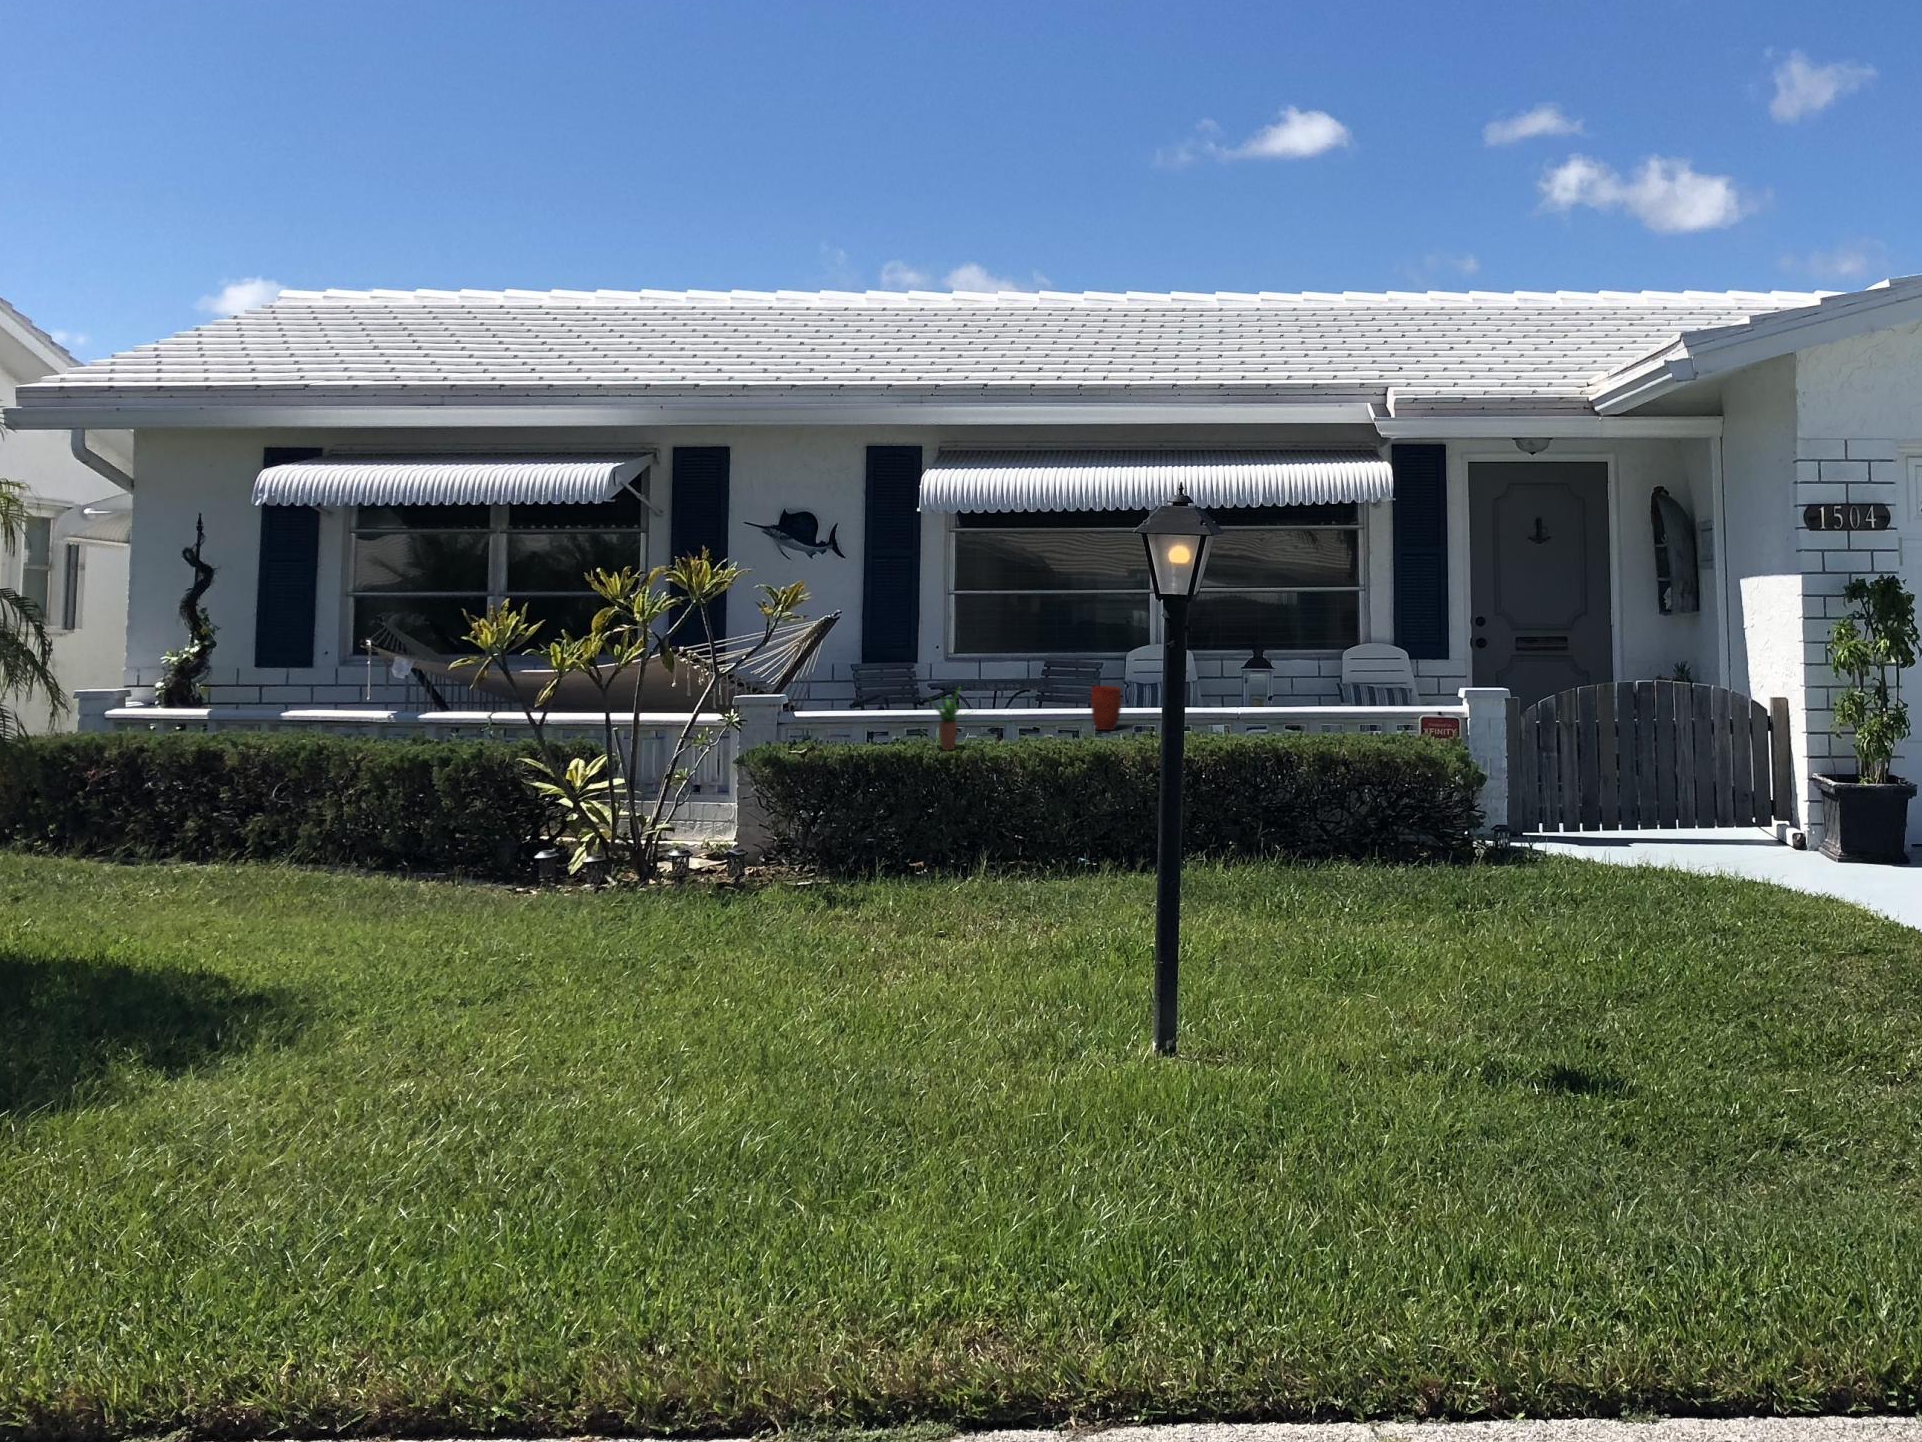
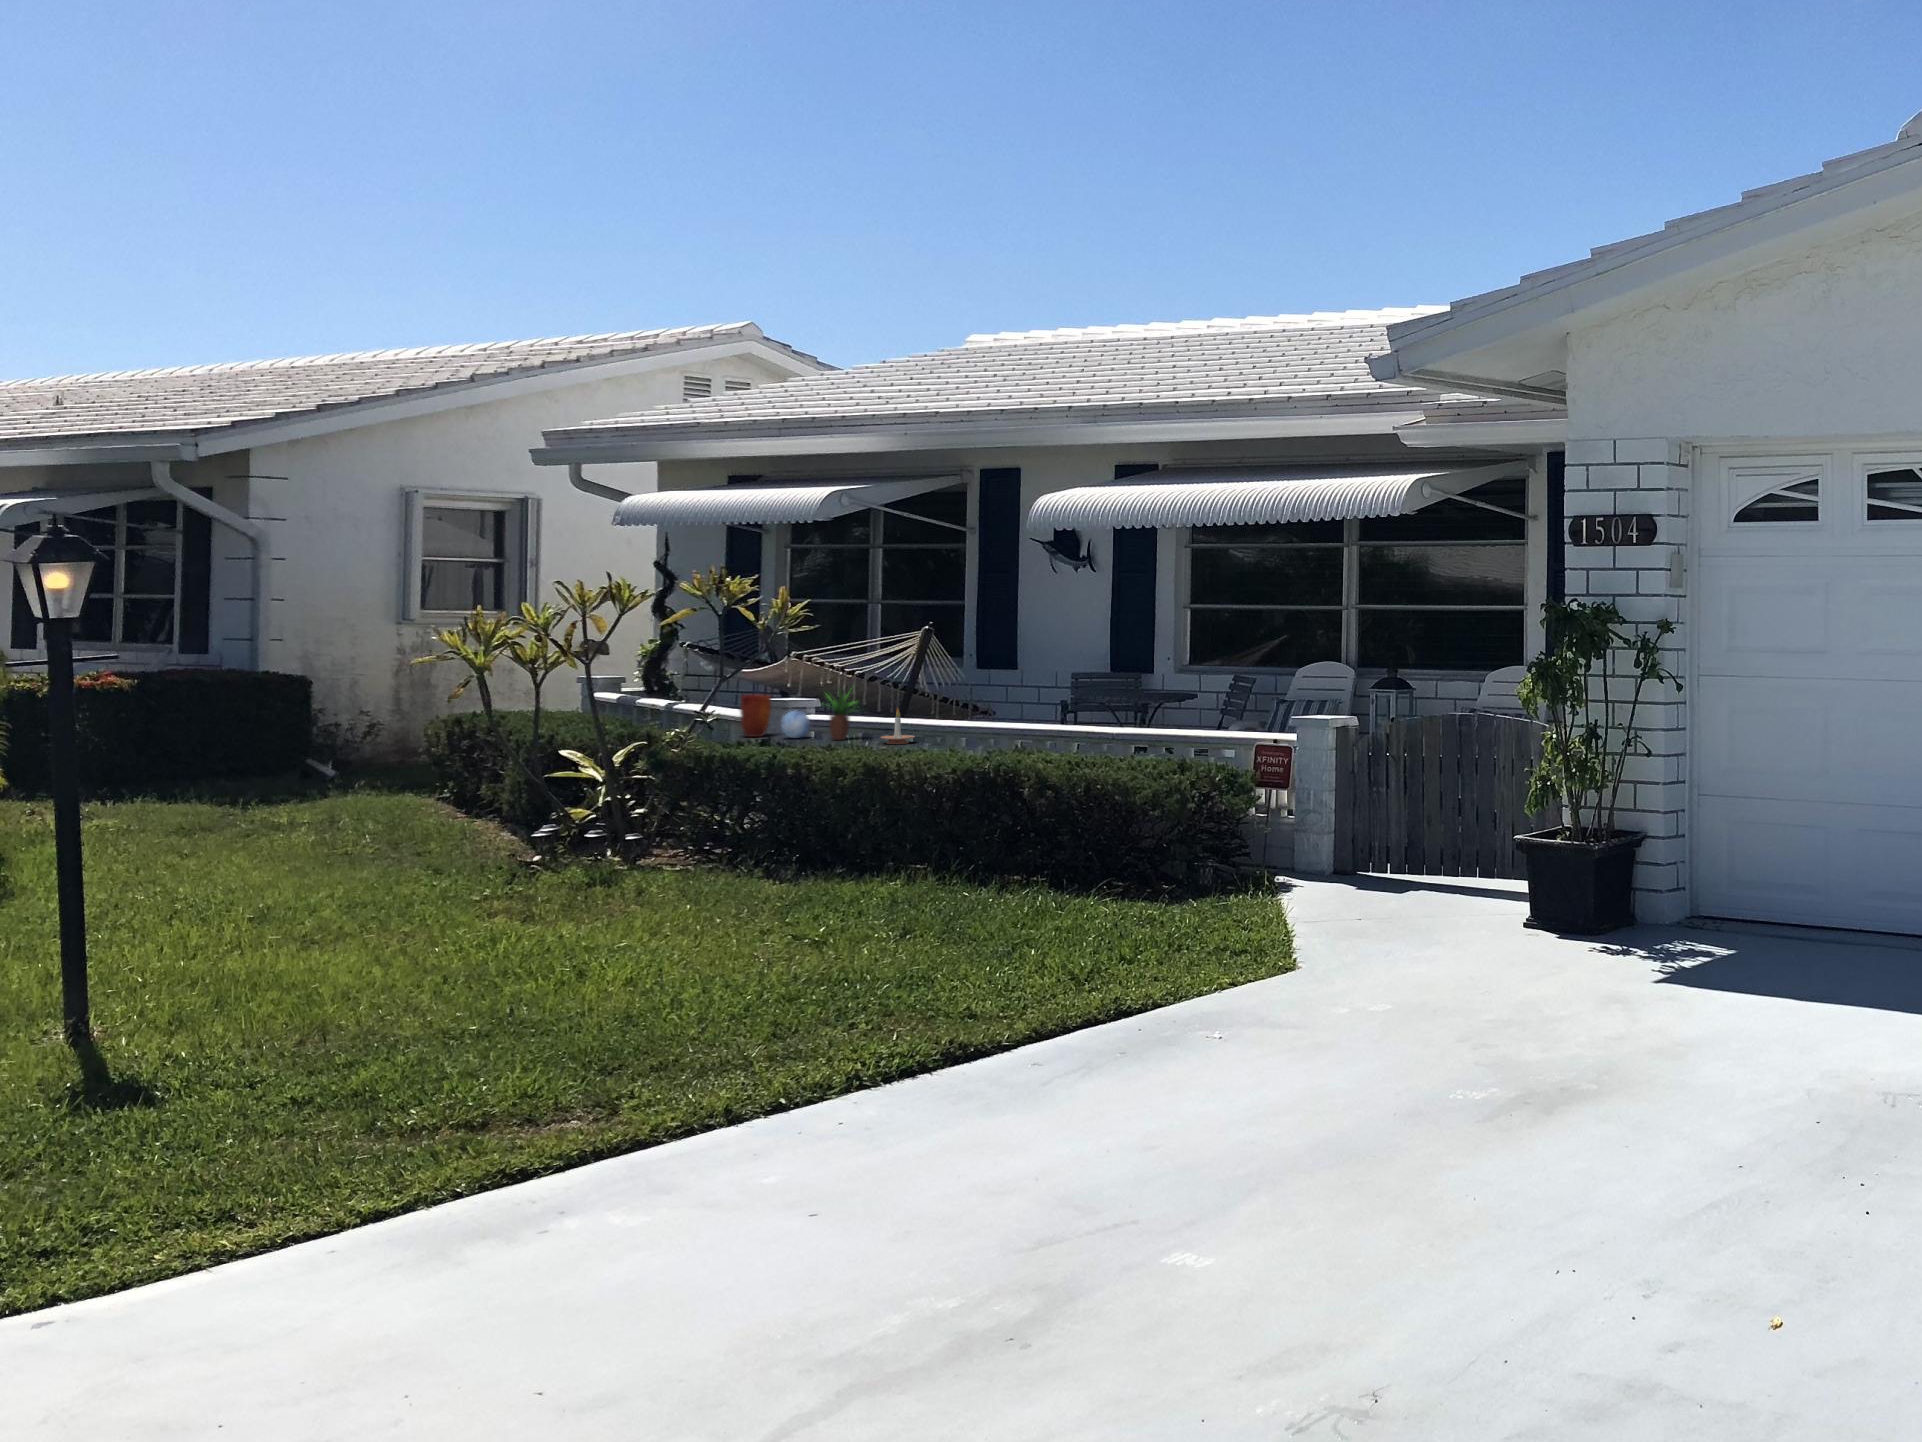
vase: present [1091,686,1121,730] -> present [740,695,771,737]
candle holder: none [1021,710,1057,751] -> present [881,707,915,744]
decorative orb: none [871,720,902,751] -> present [781,711,810,738]

